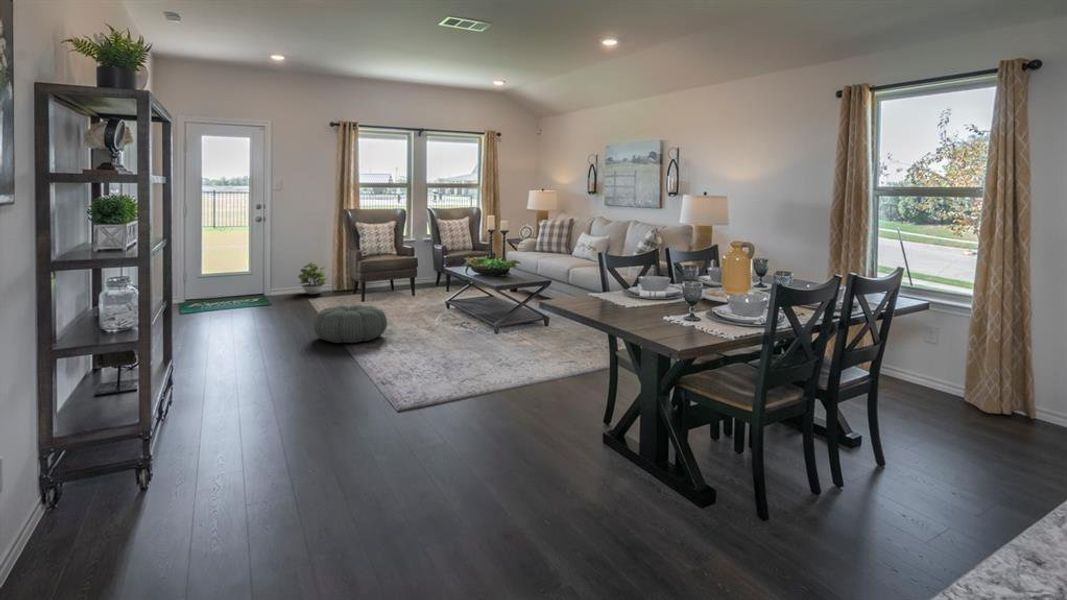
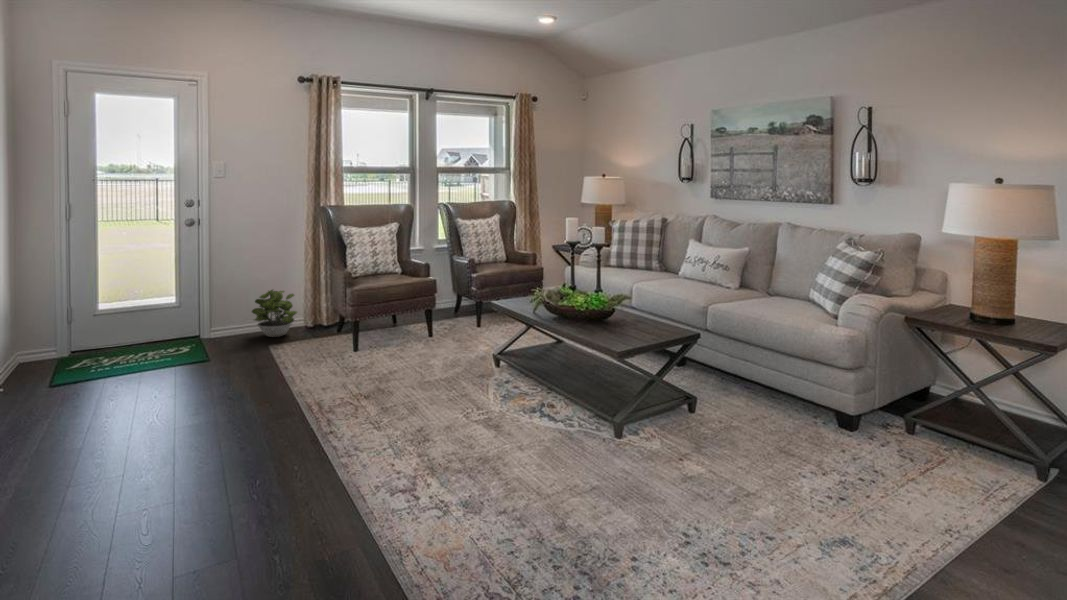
pouf: present [314,305,387,343] -> none [282,388,421,477]

